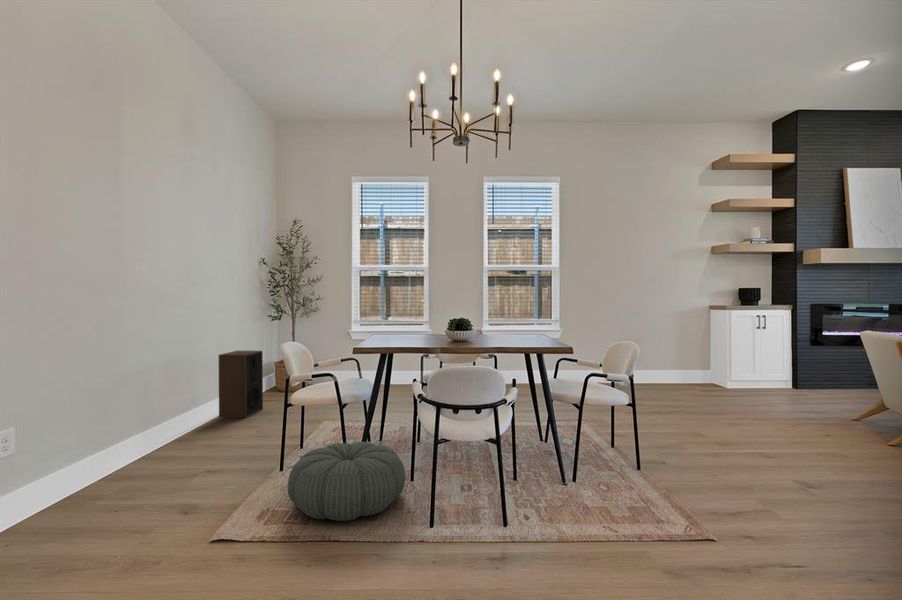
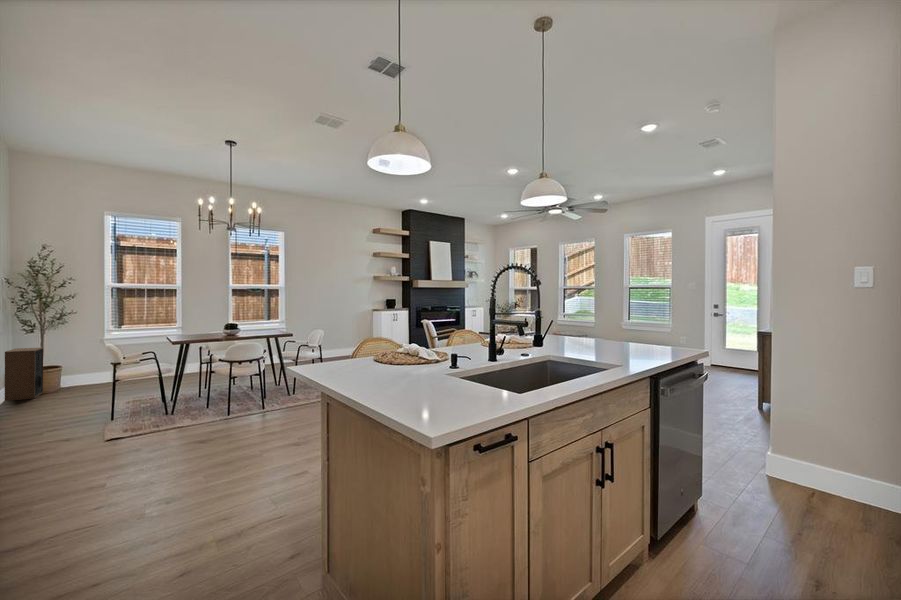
pouf: present [288,442,405,521] -> none [138,388,208,423]

